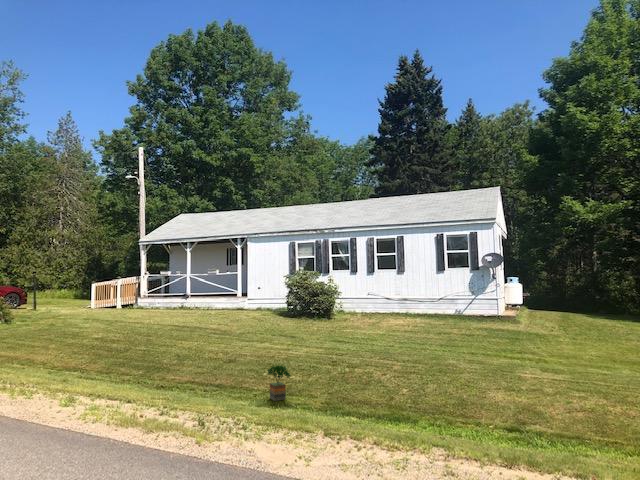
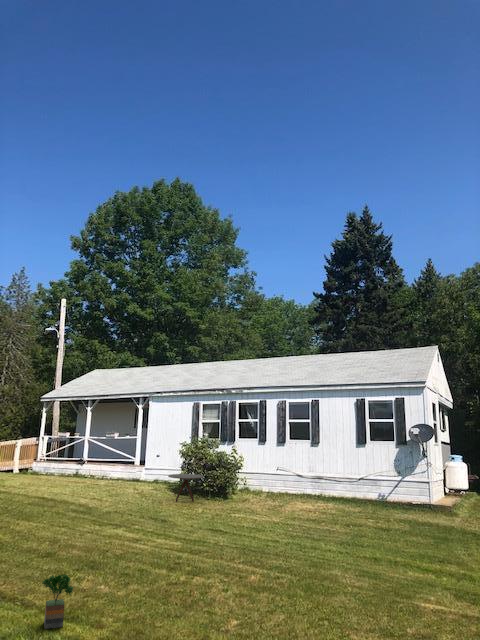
round table: none [283,301,313,324] -> present [168,474,204,503]

